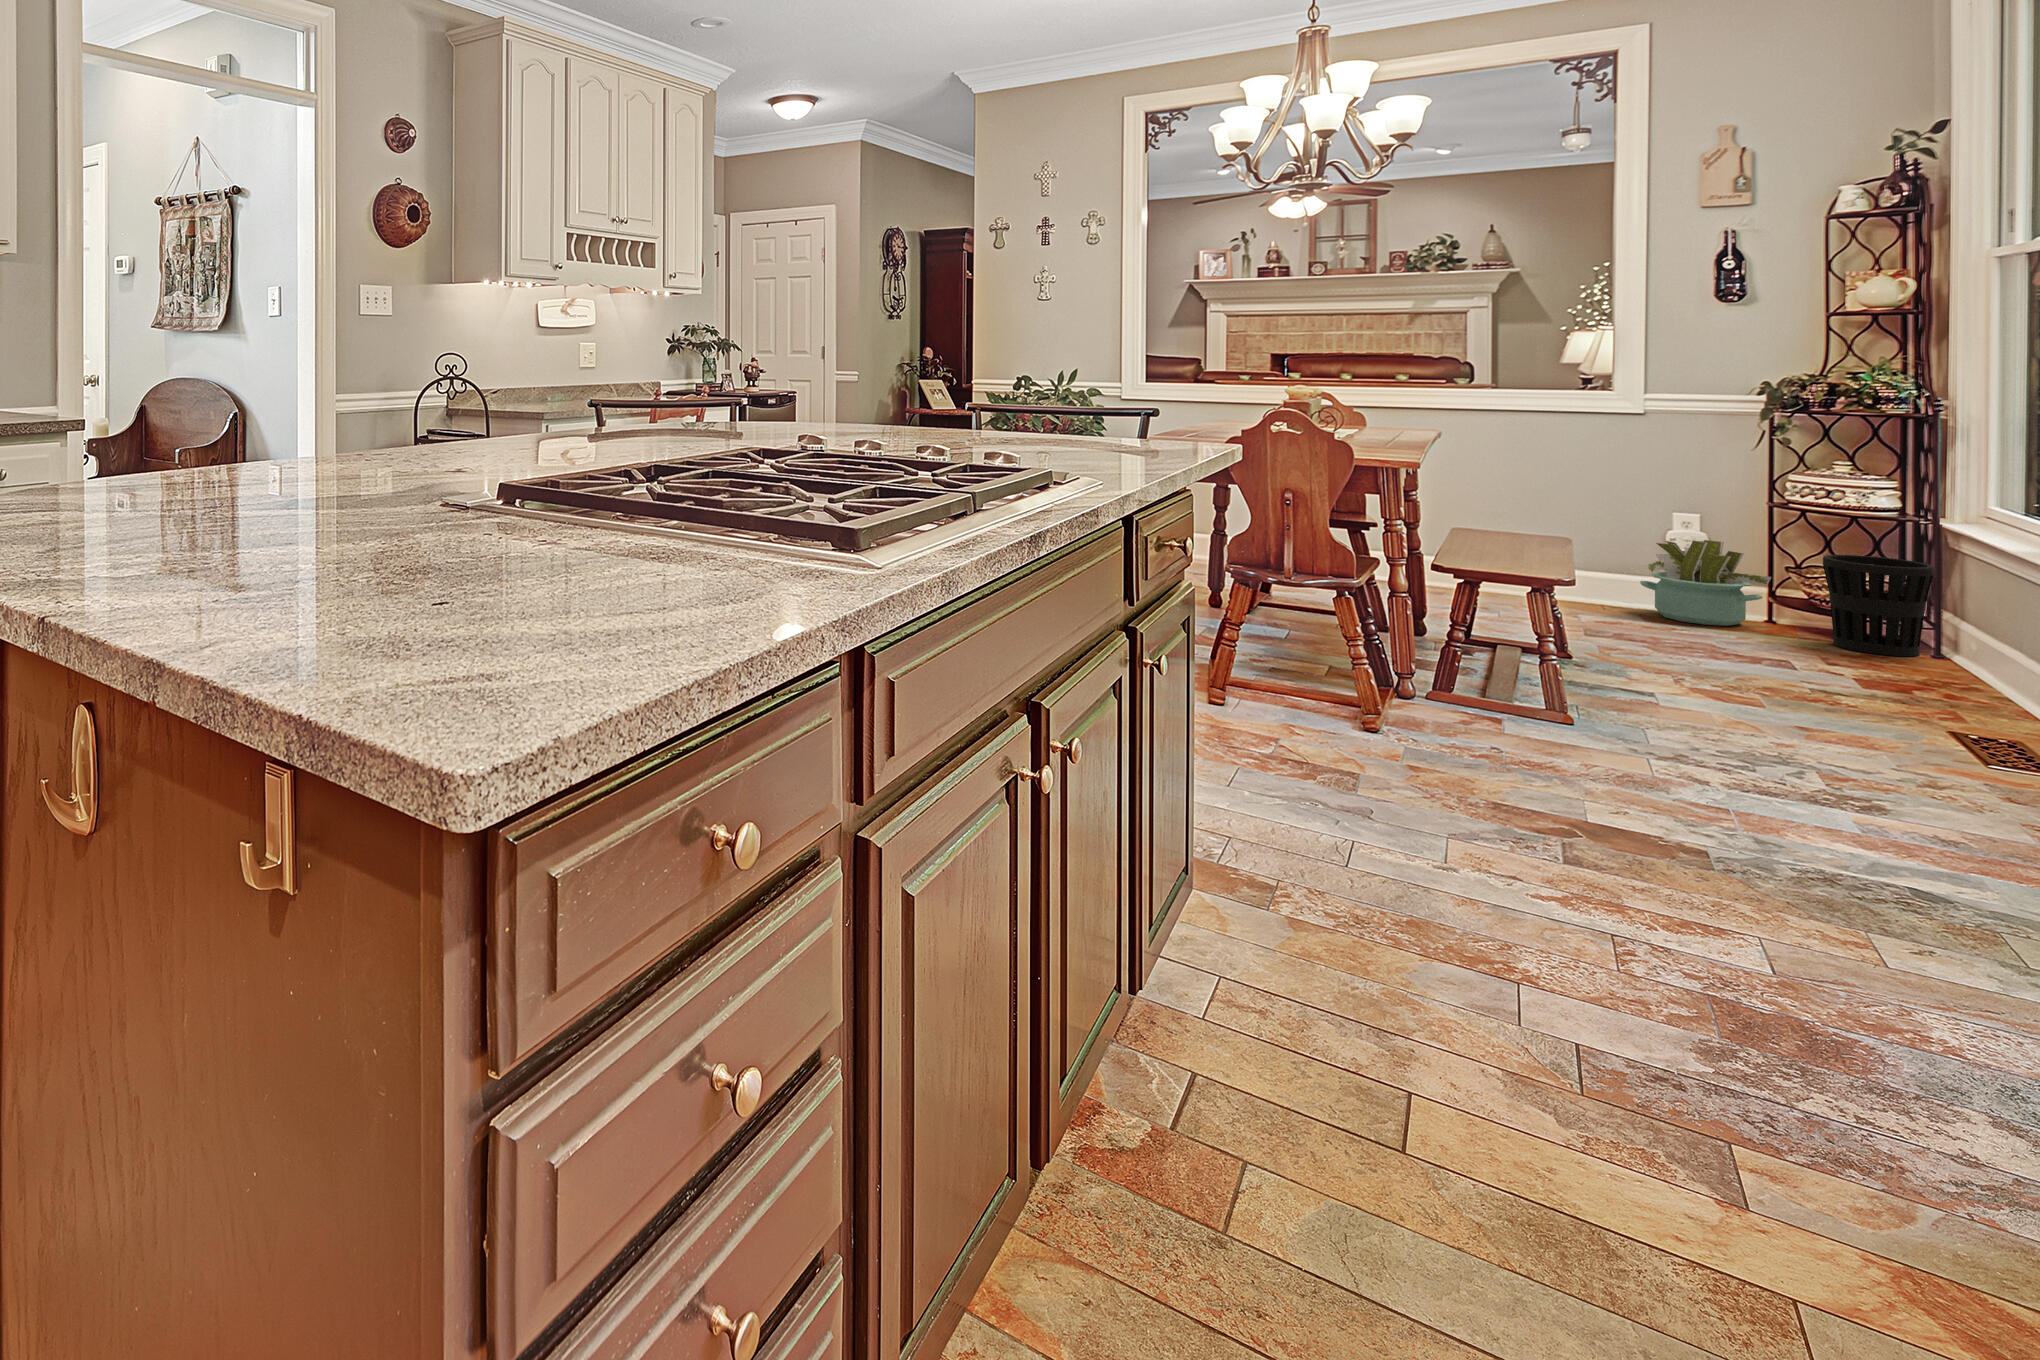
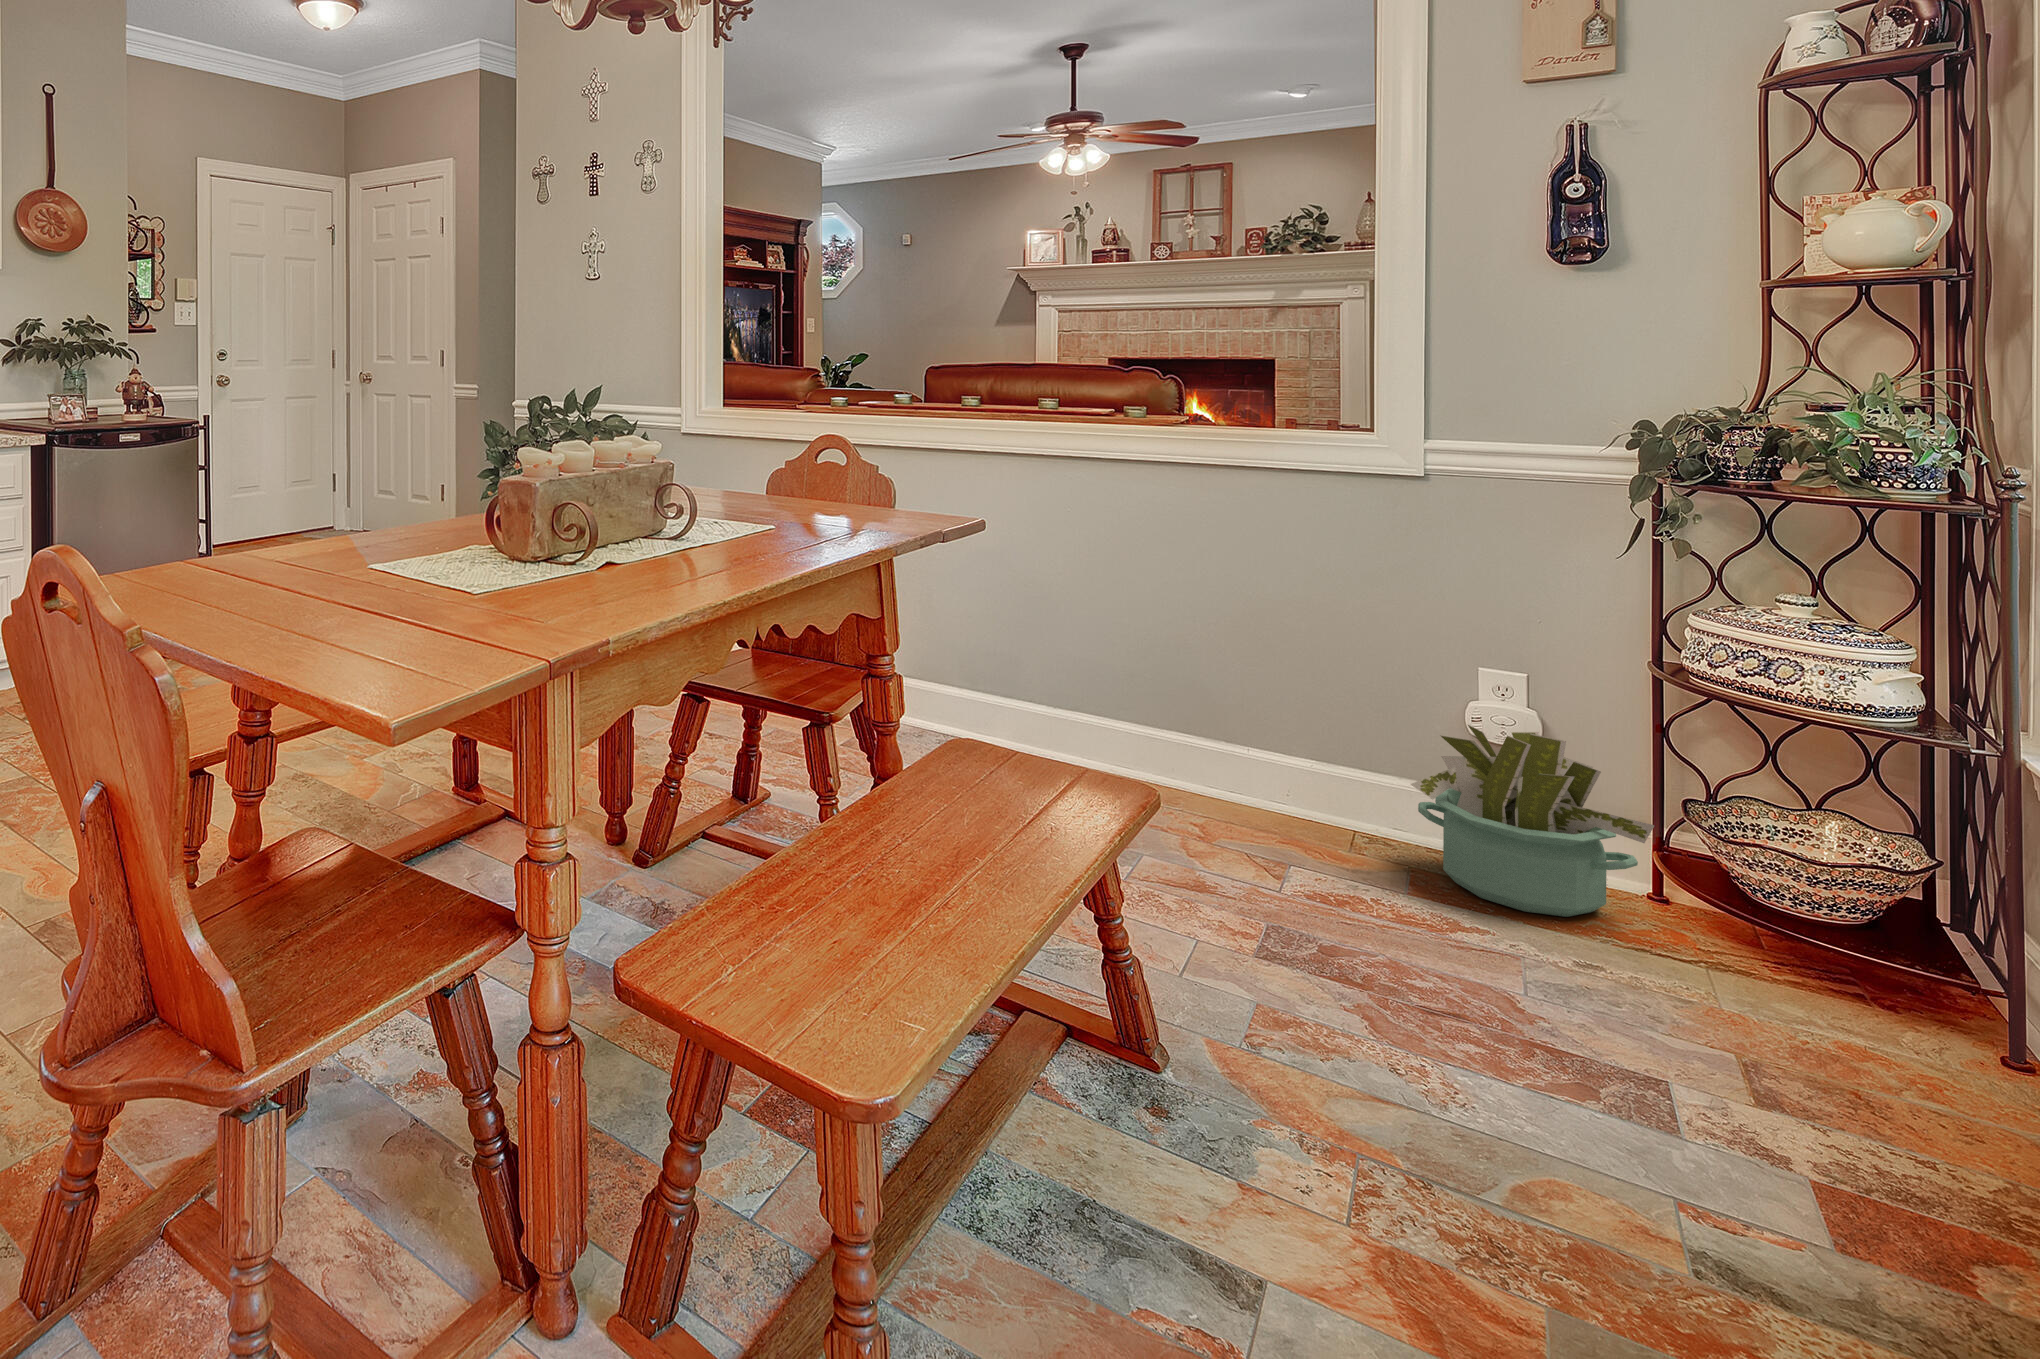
wastebasket: present [1823,555,1934,656] -> none [1751,796,1996,1058]

